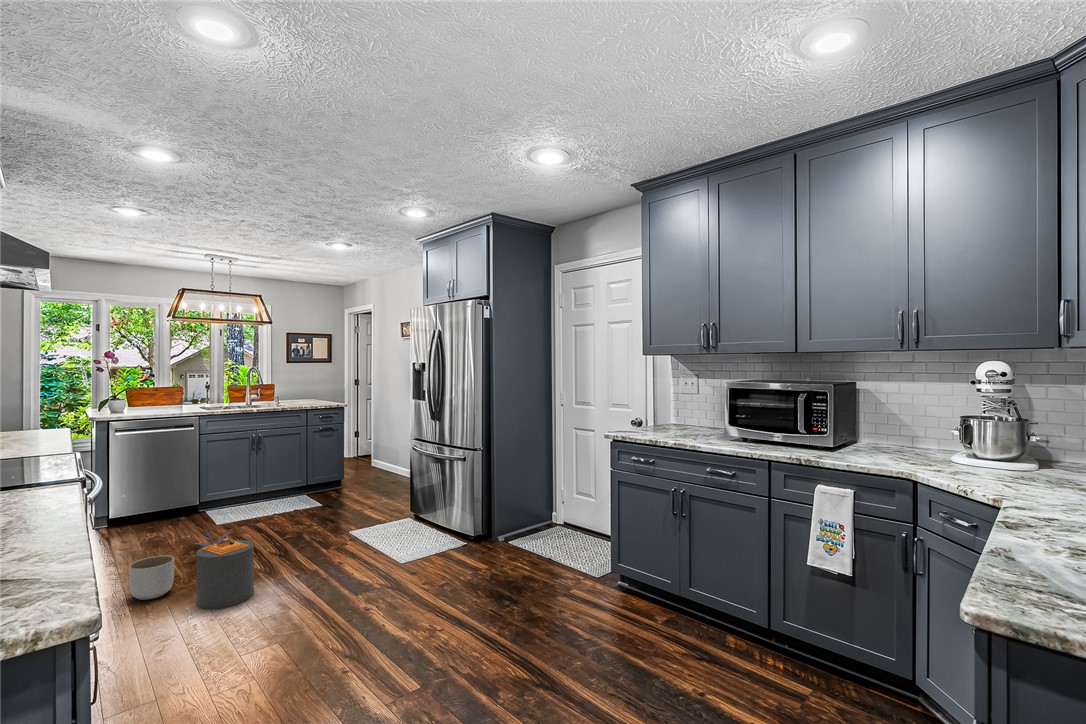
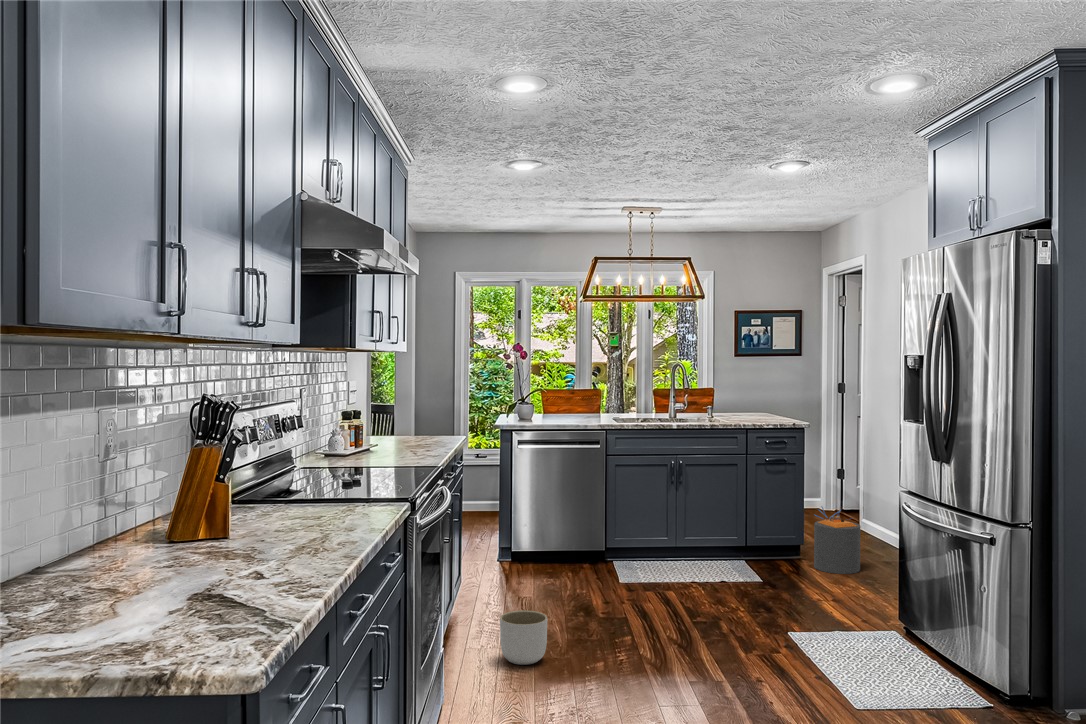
trash can: present [194,530,254,609] -> present [814,507,861,574]

